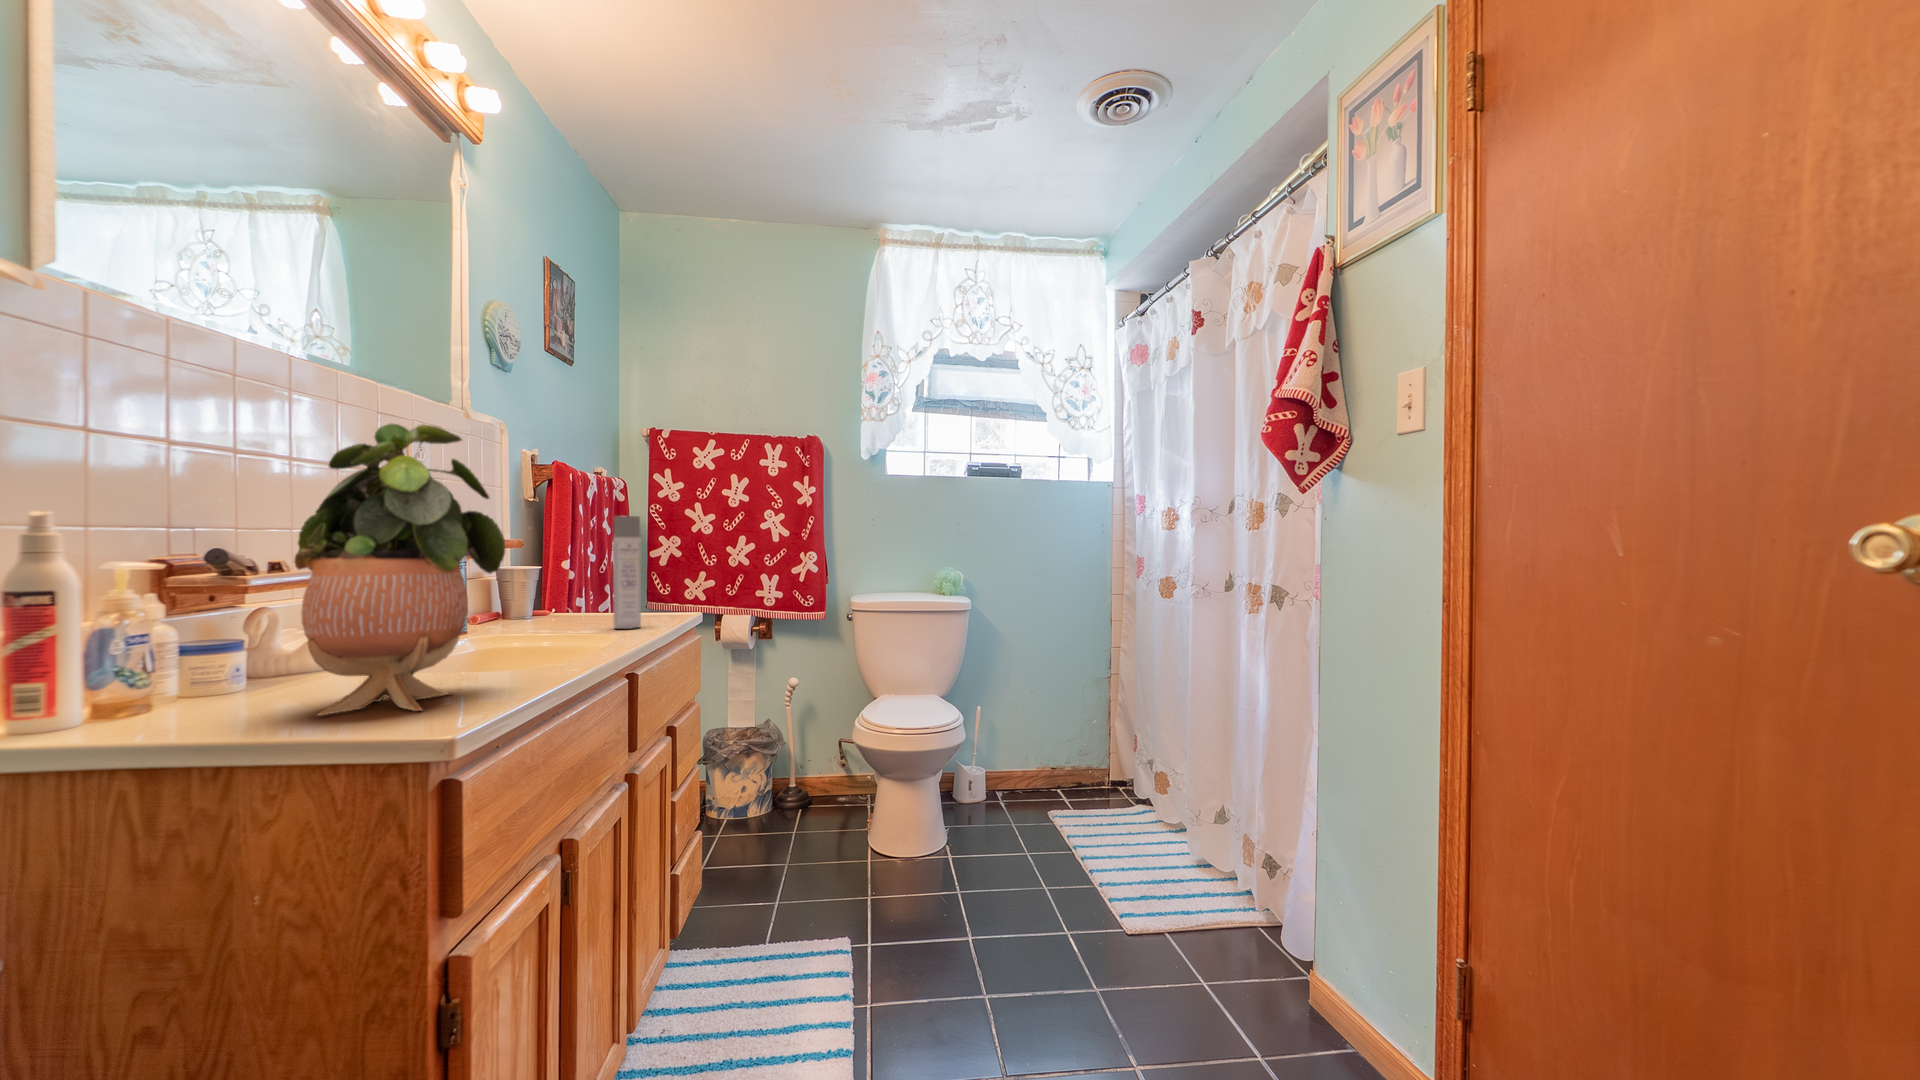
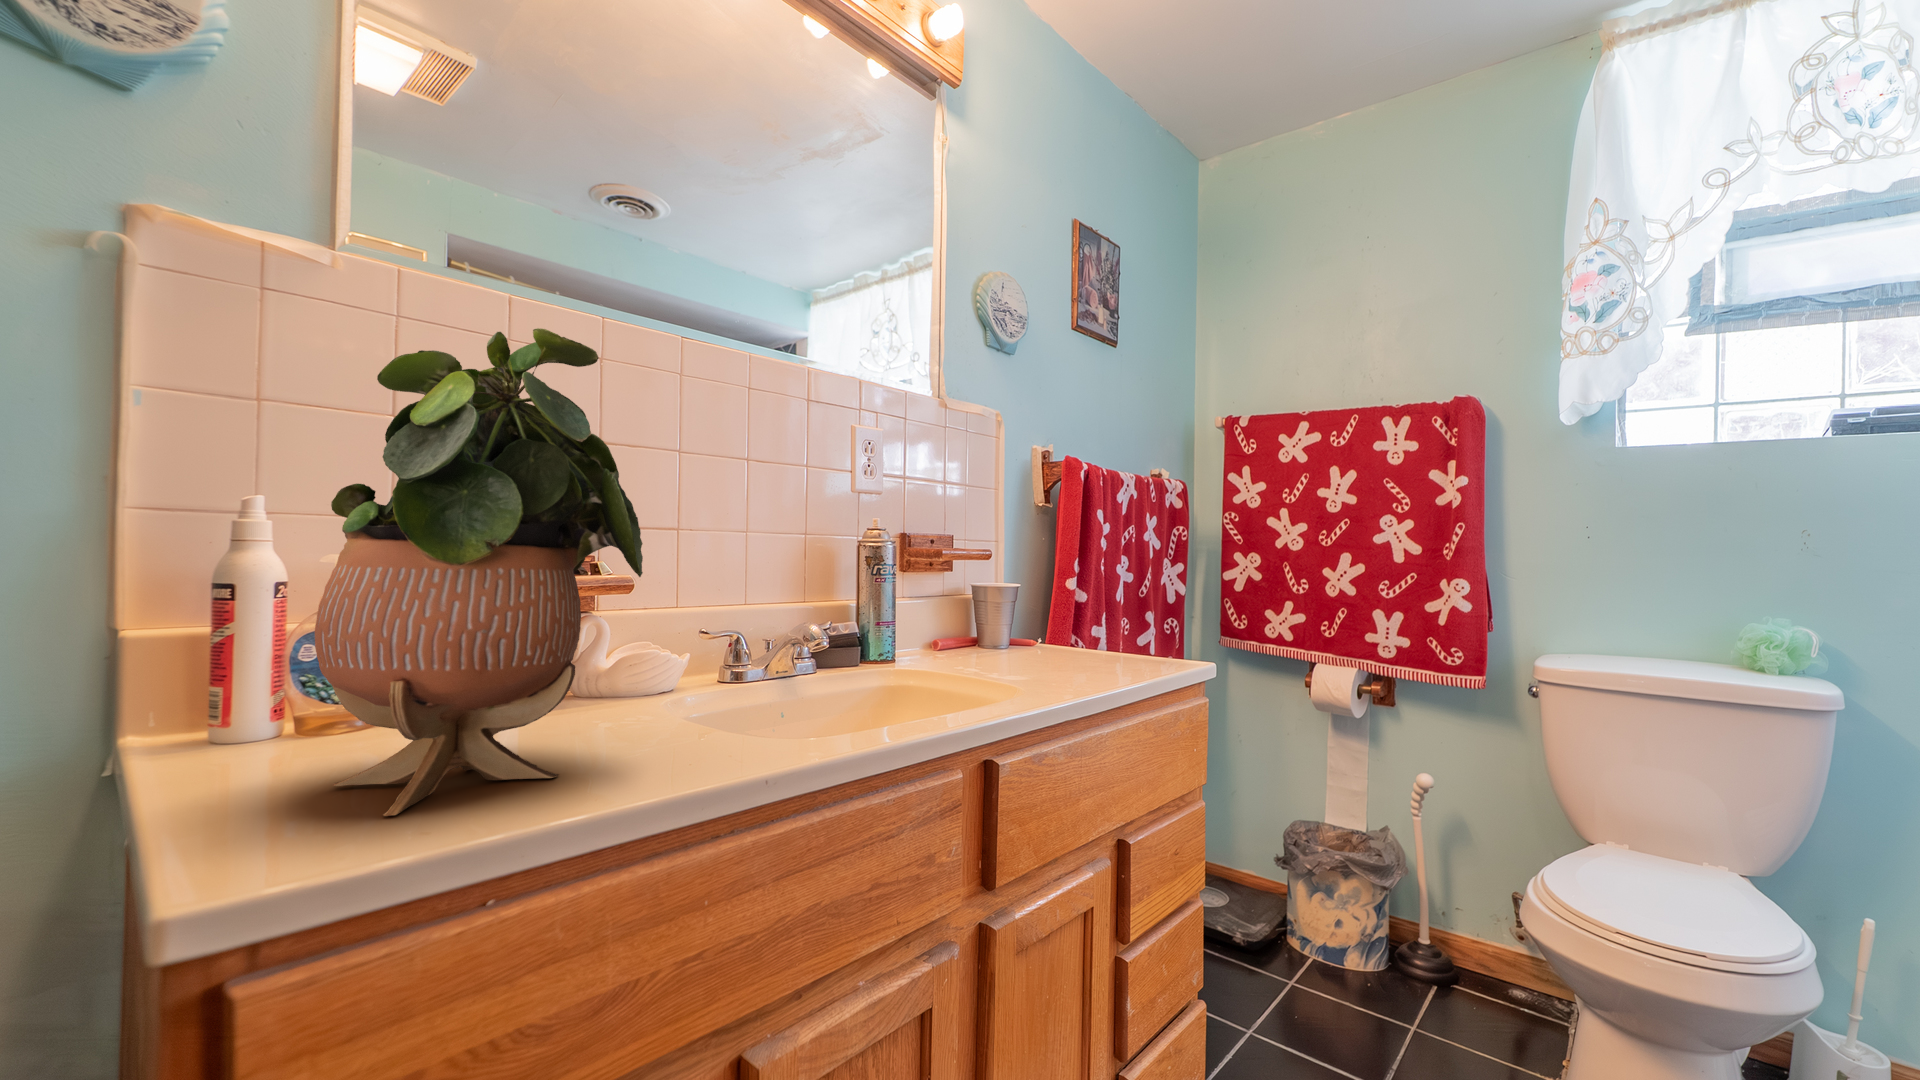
spray bottle: present [613,516,641,629] -> none [1064,510,1103,678]

